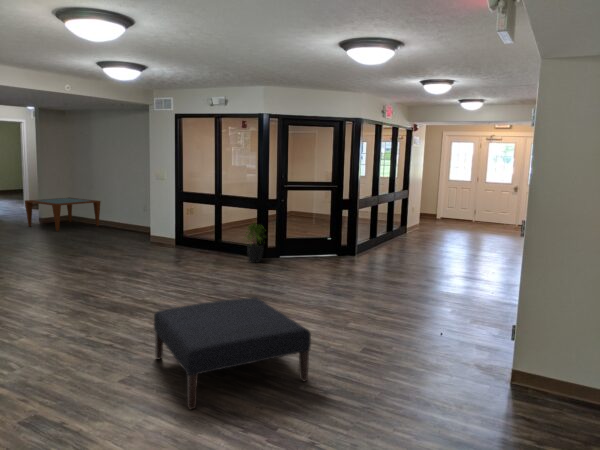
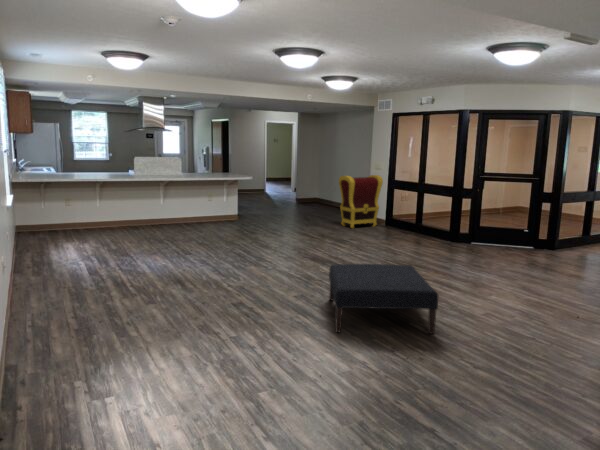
armchair: none [115,186,171,252] -> present [339,175,383,228]
coffee table: present [25,198,100,231] -> none [282,183,335,209]
potted plant: present [246,223,263,263] -> none [436,209,460,246]

